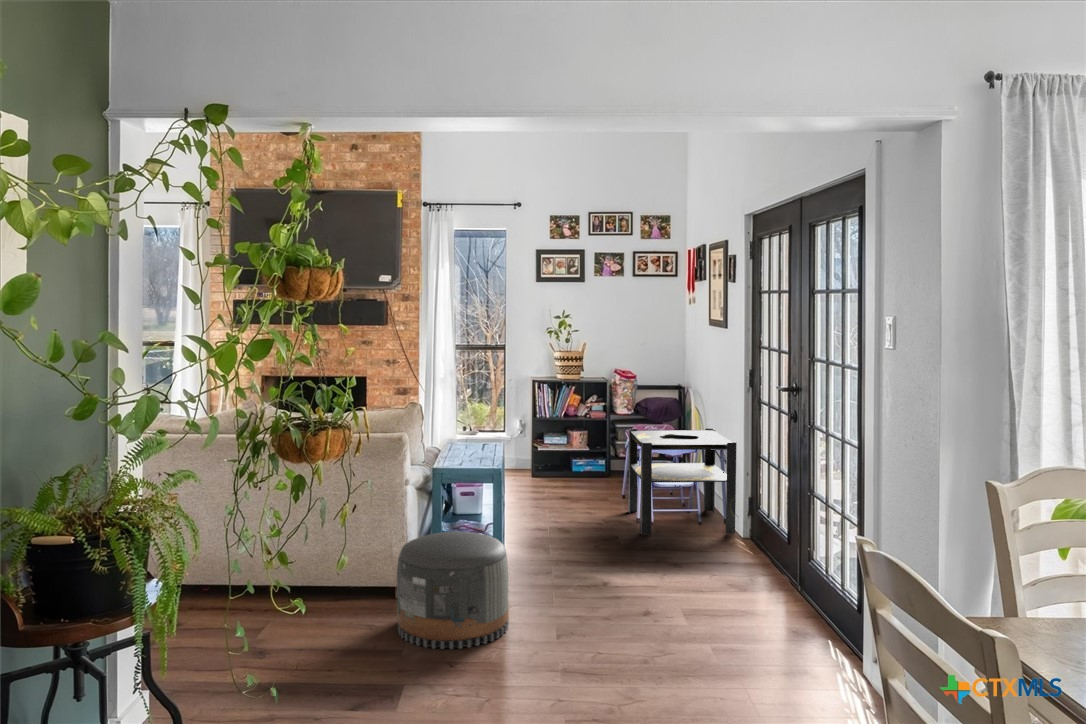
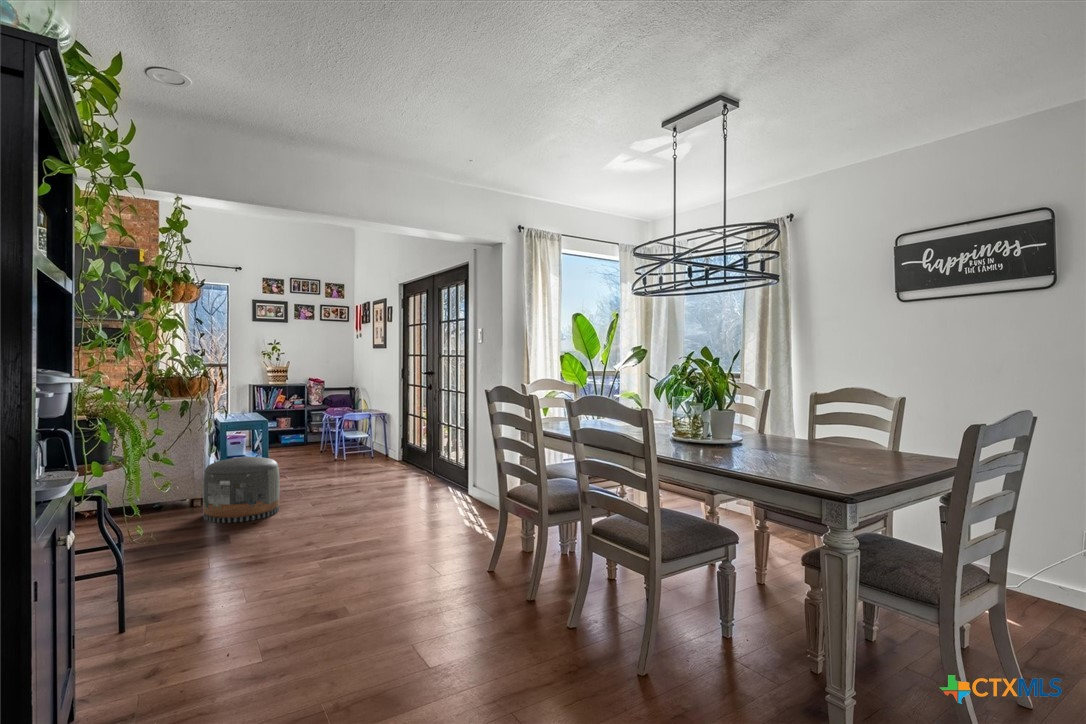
side table: present [628,428,737,535] -> none [328,406,395,466]

